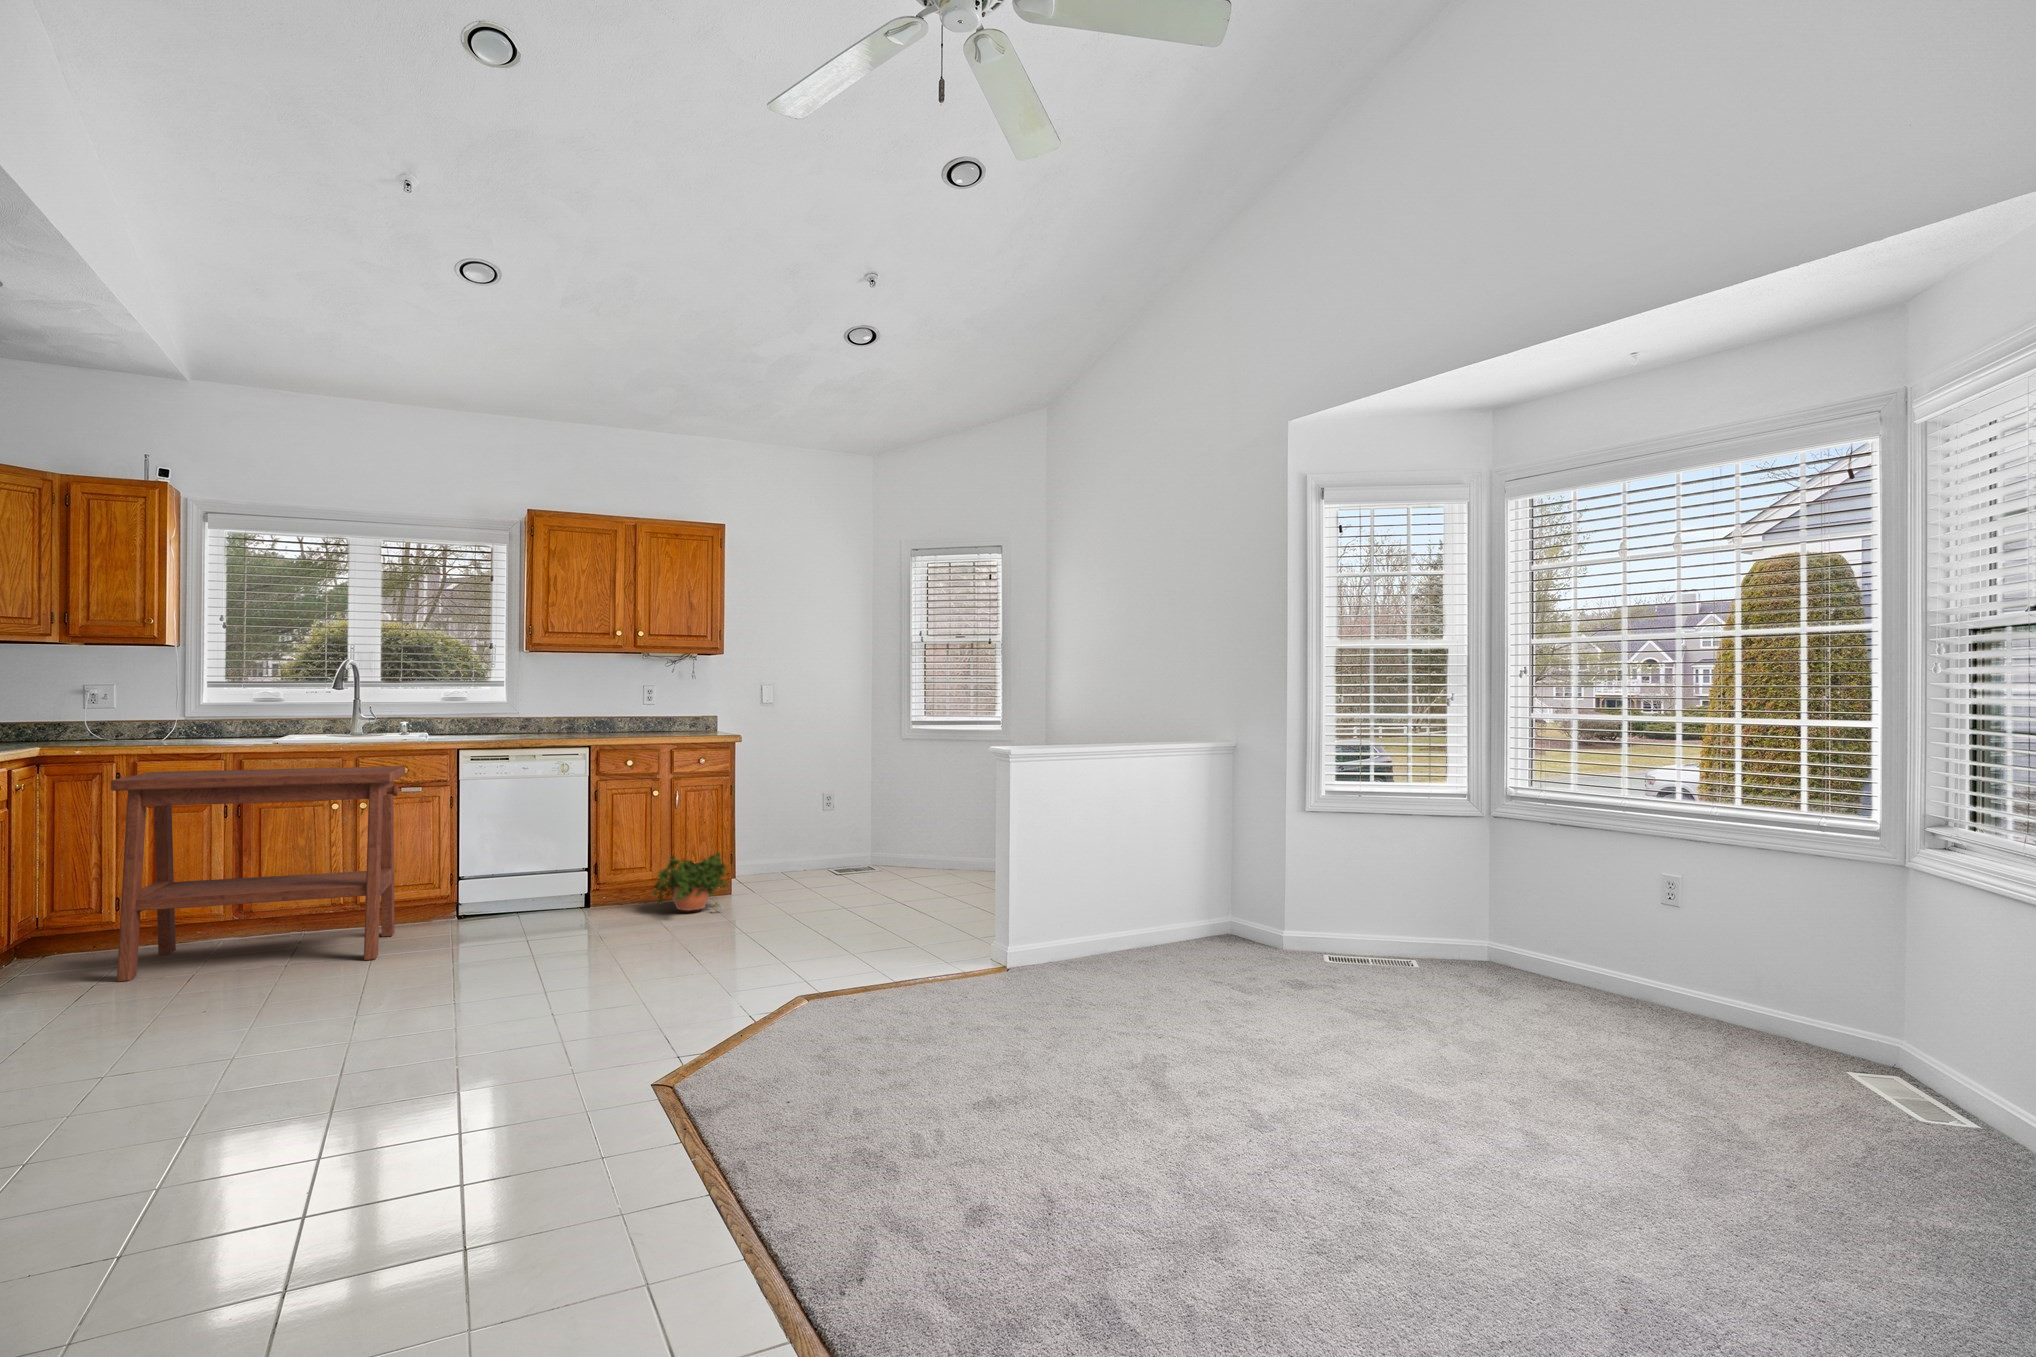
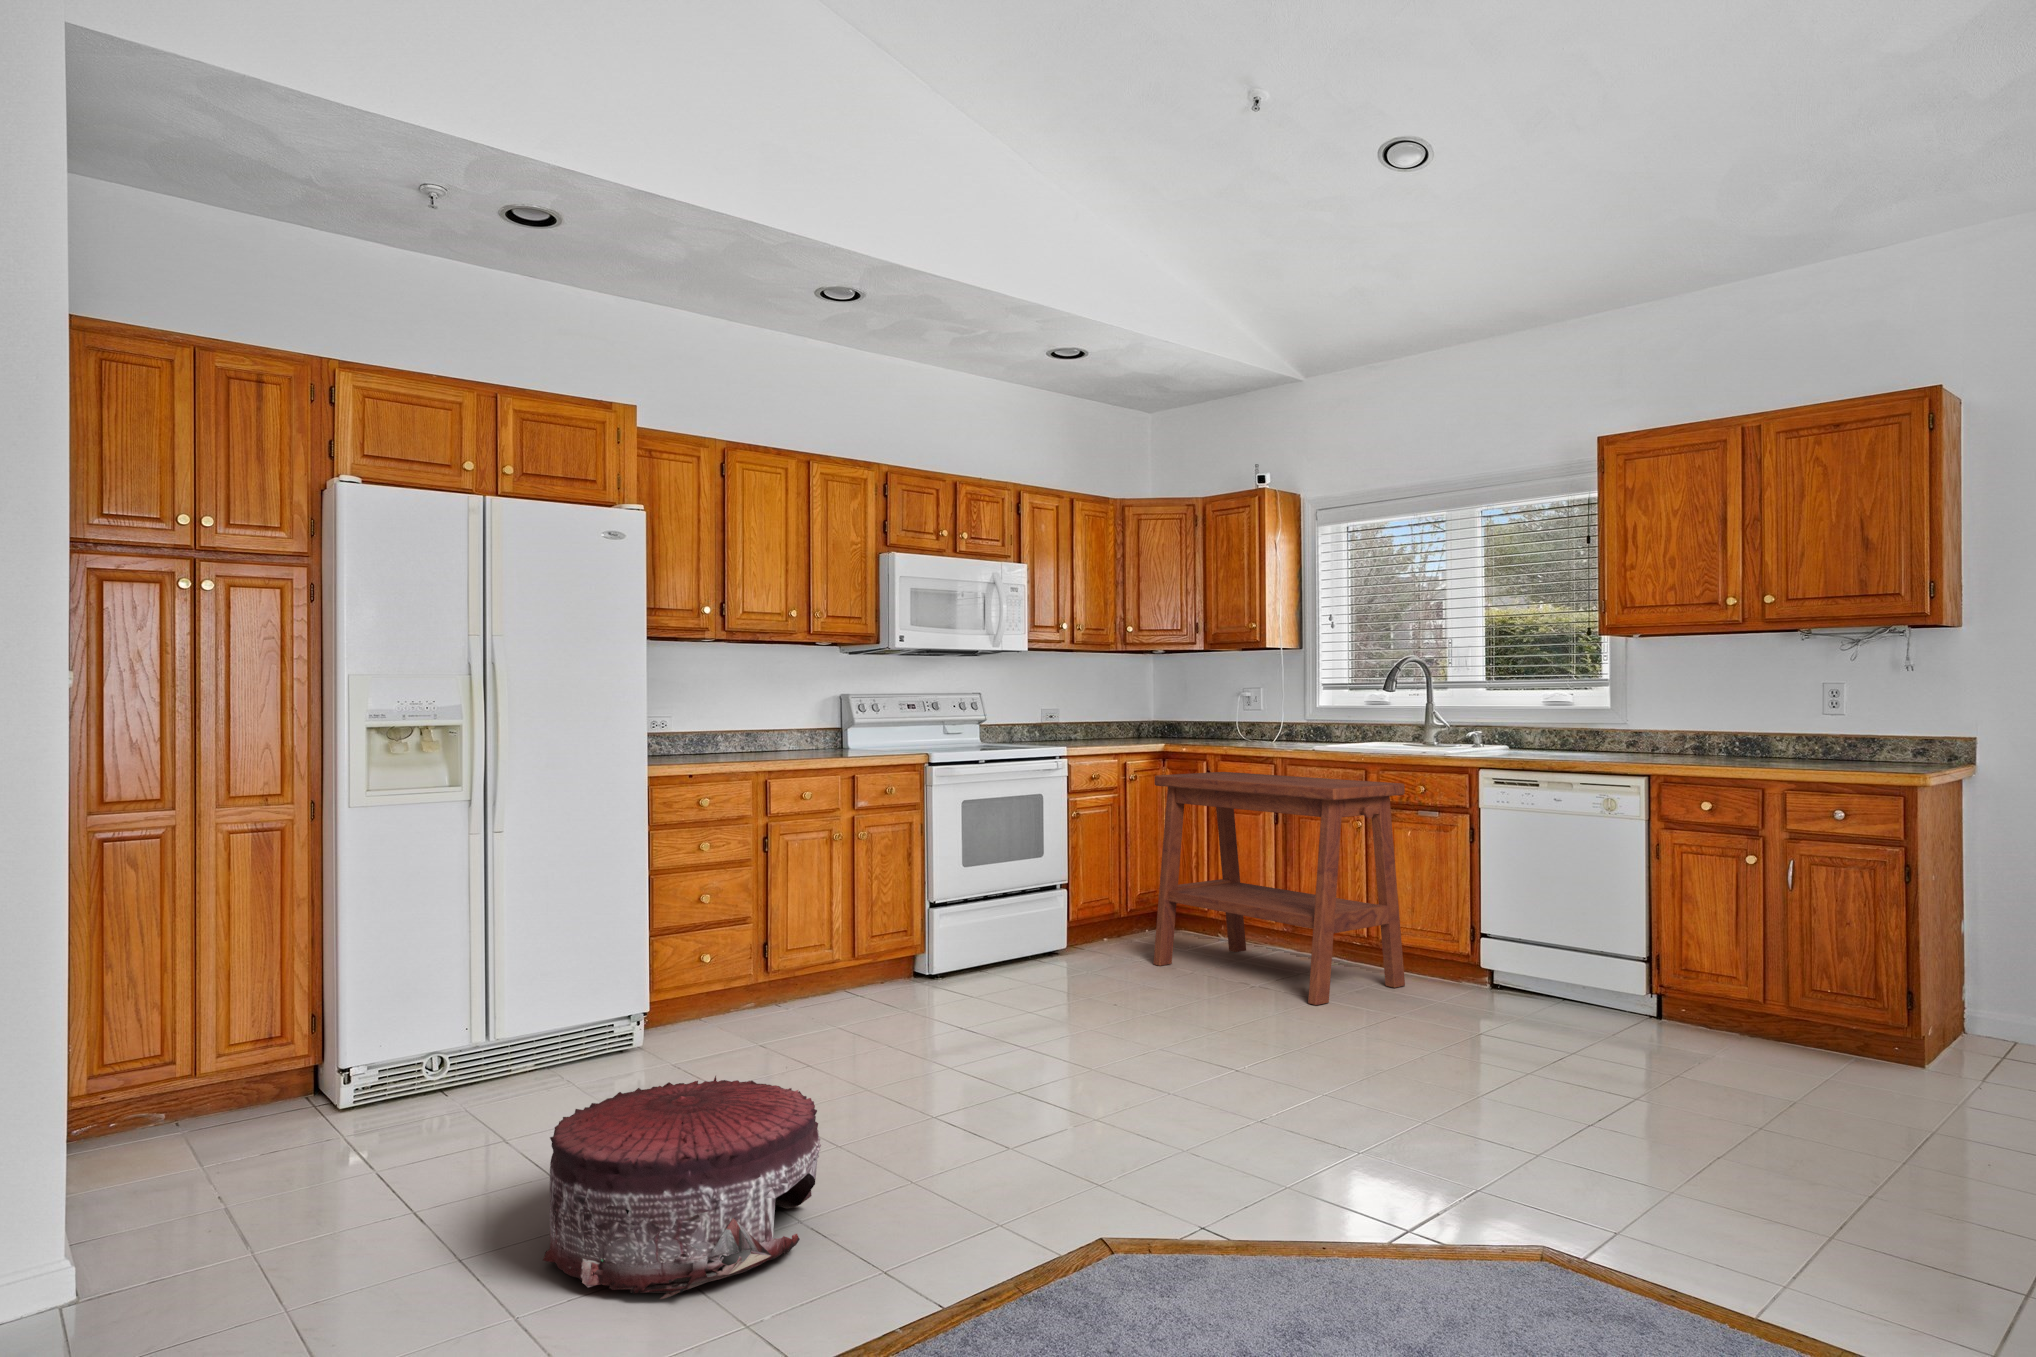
potted plant: present [652,852,728,910] -> none [1702,967,1857,1084]
pouf: none [285,1059,578,1286] -> present [543,1076,821,1299]

